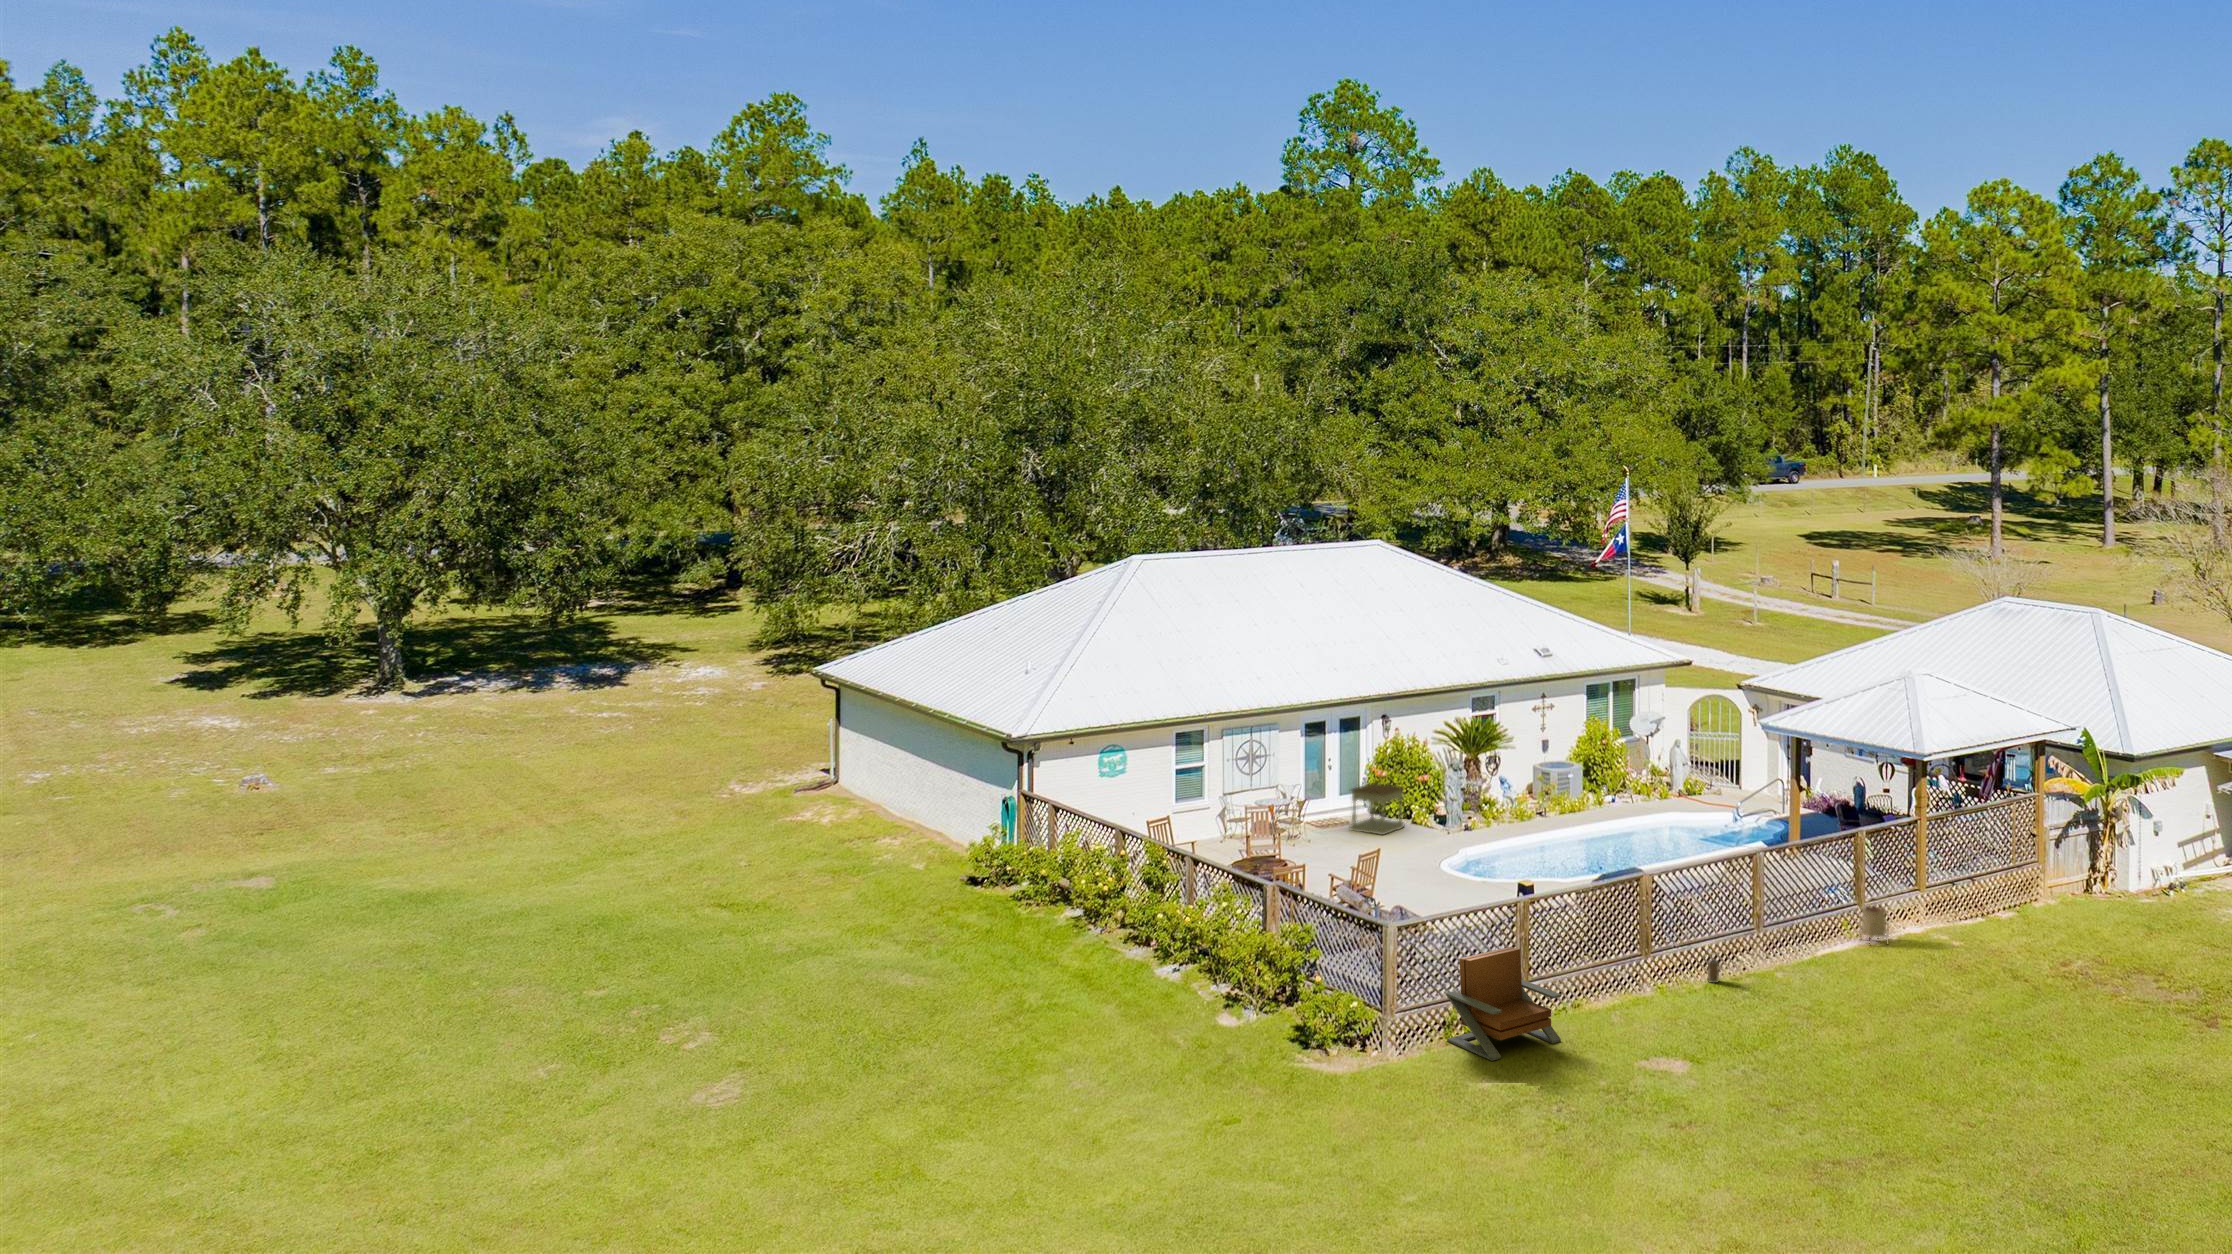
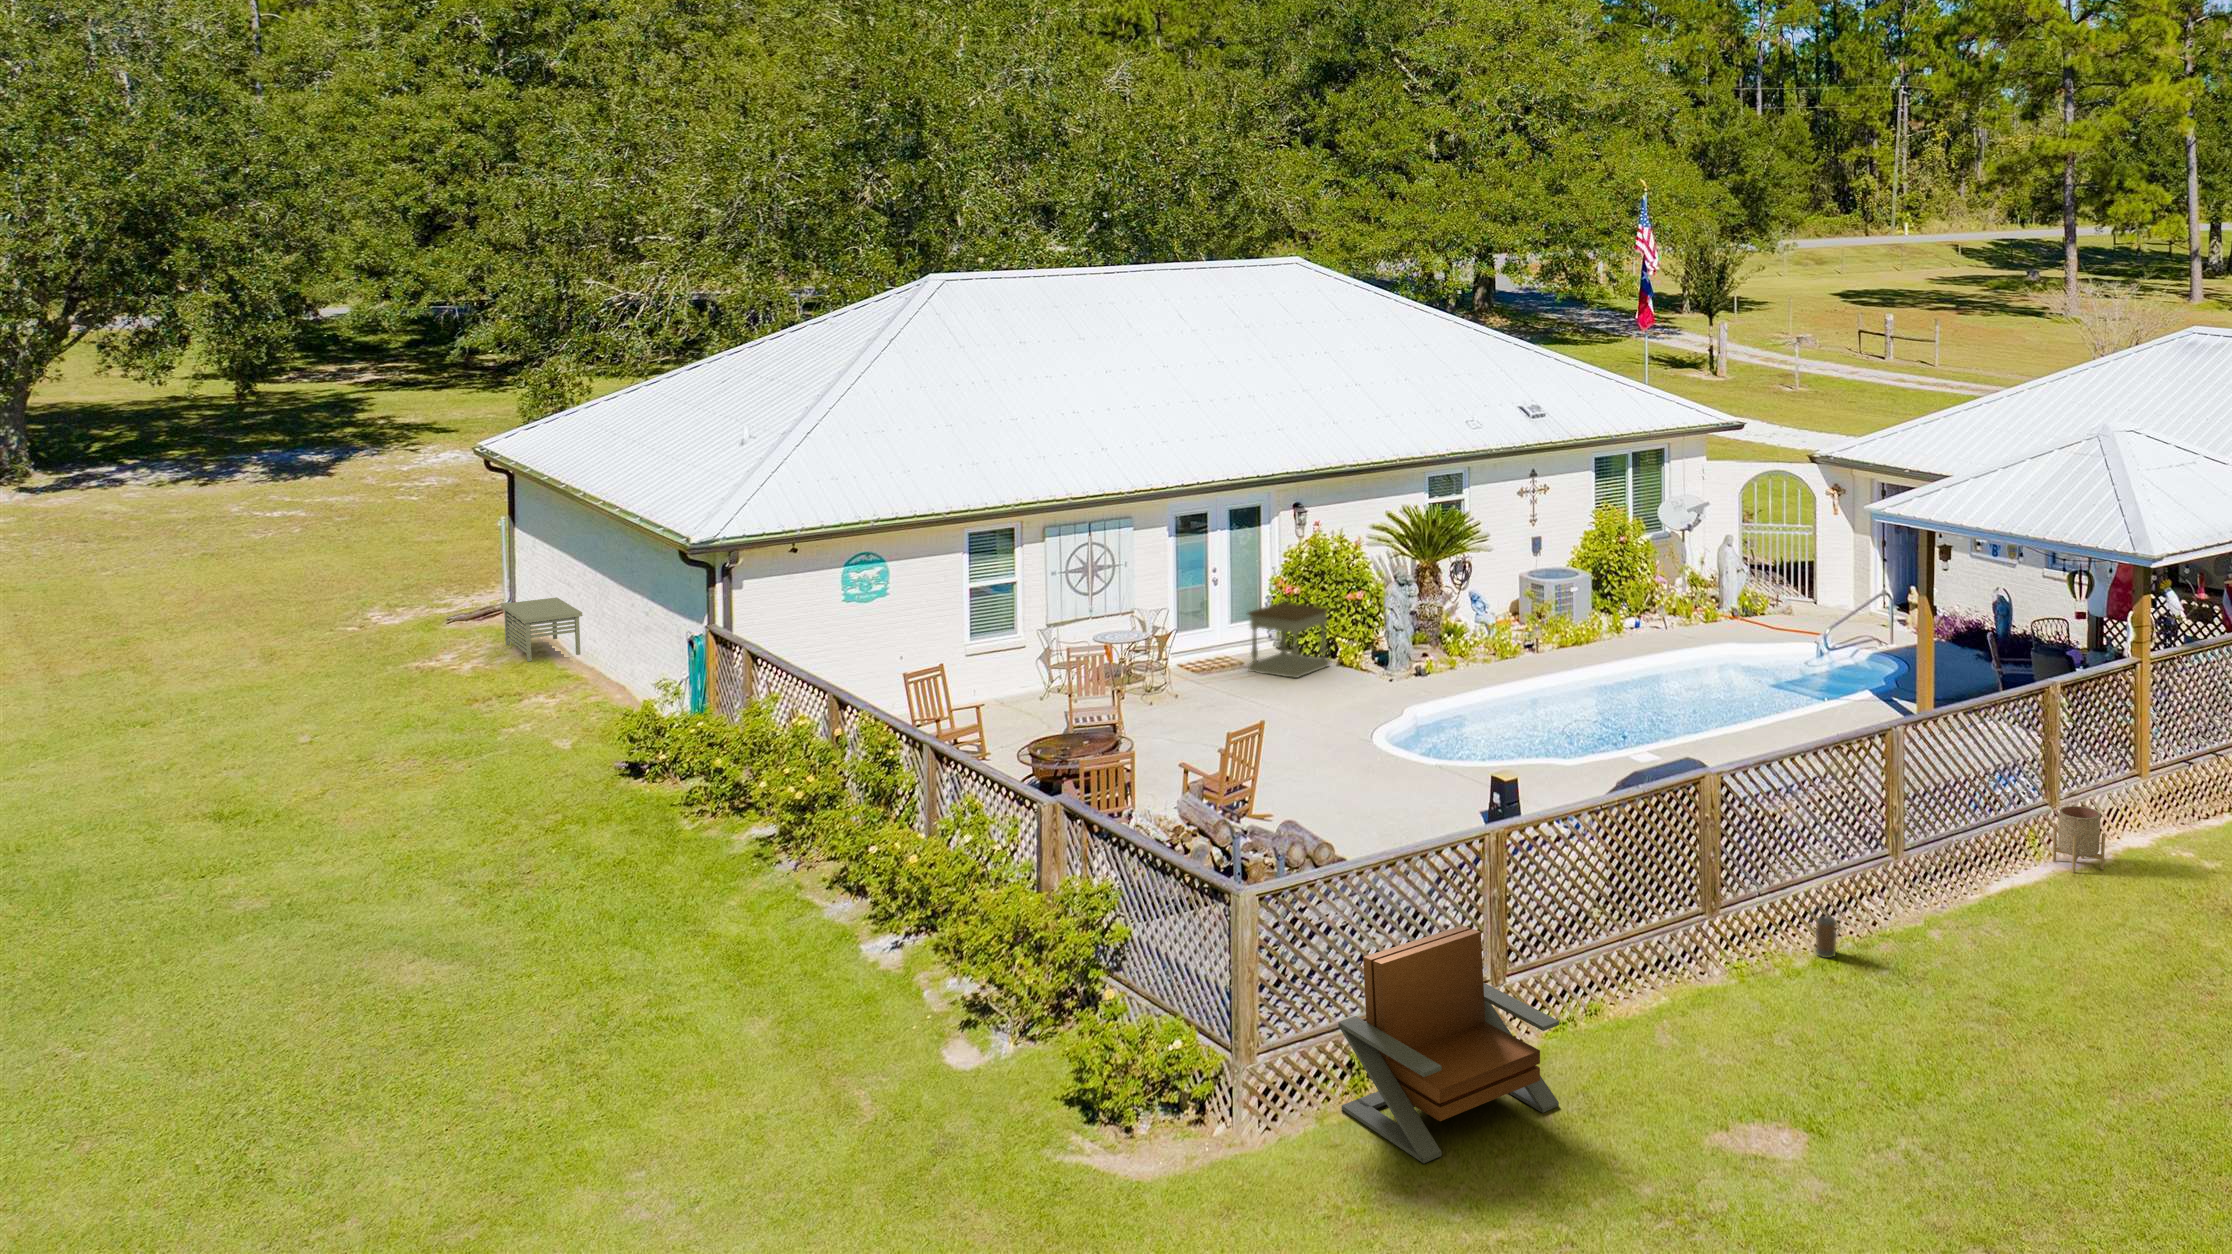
storage bench: none [839,775,899,818] -> present [501,597,582,661]

